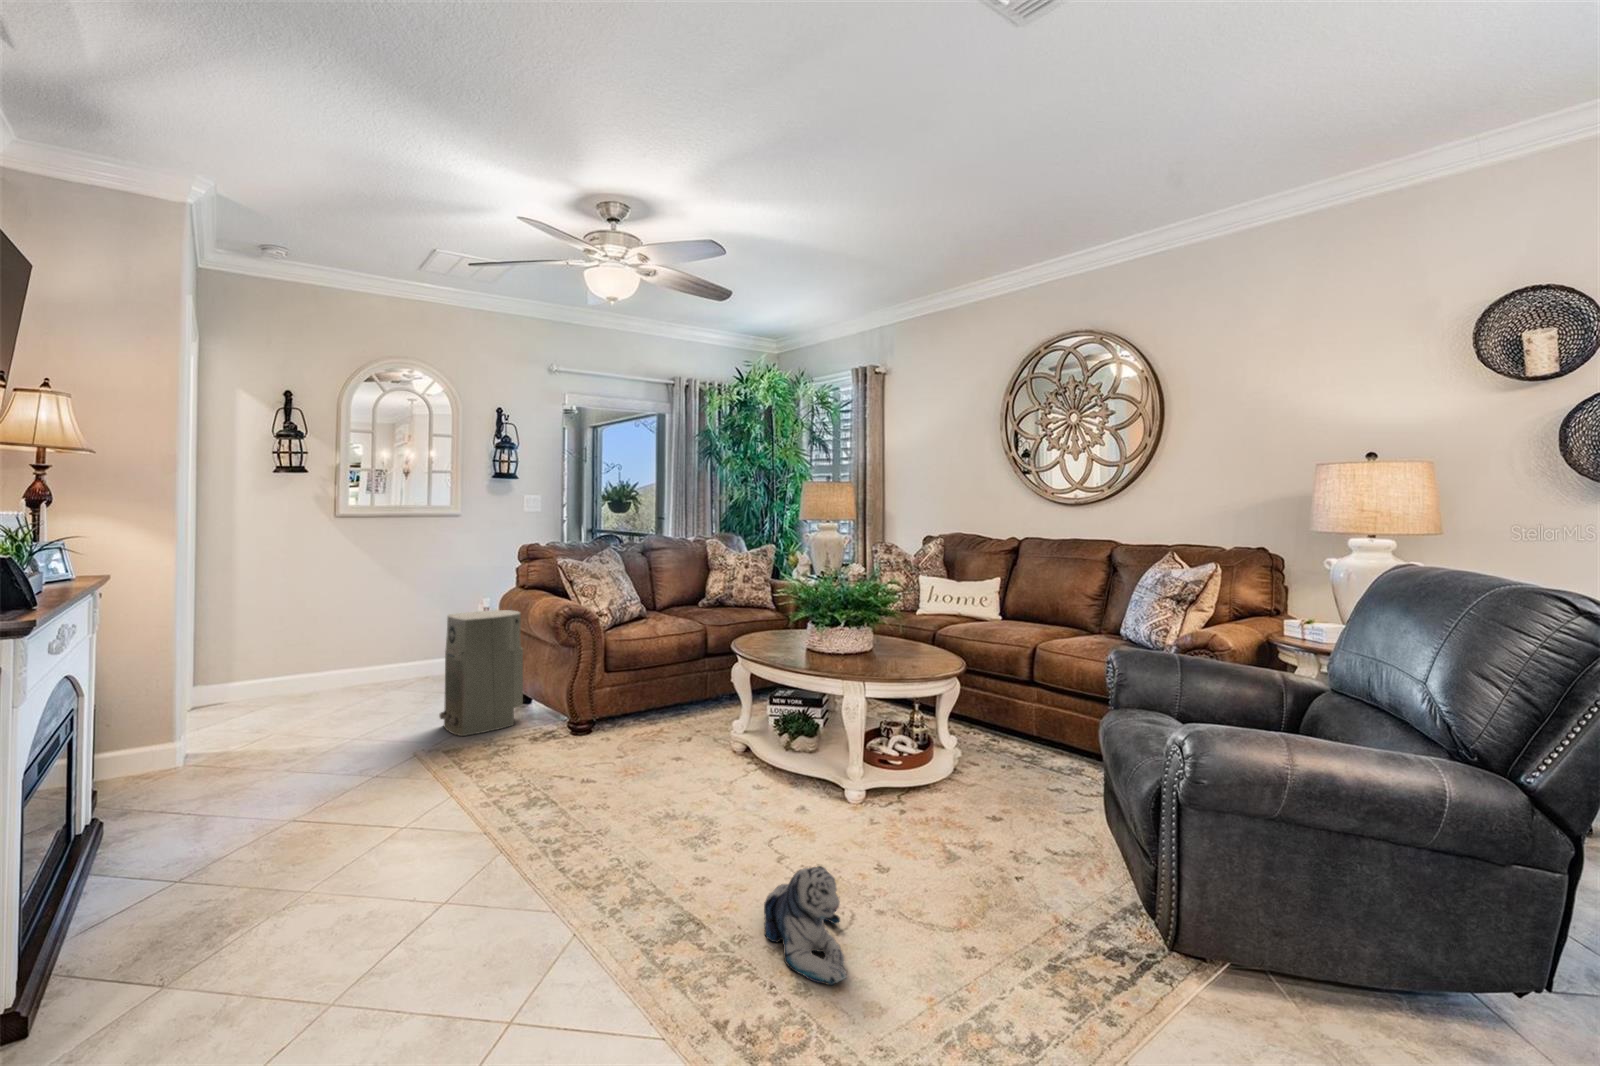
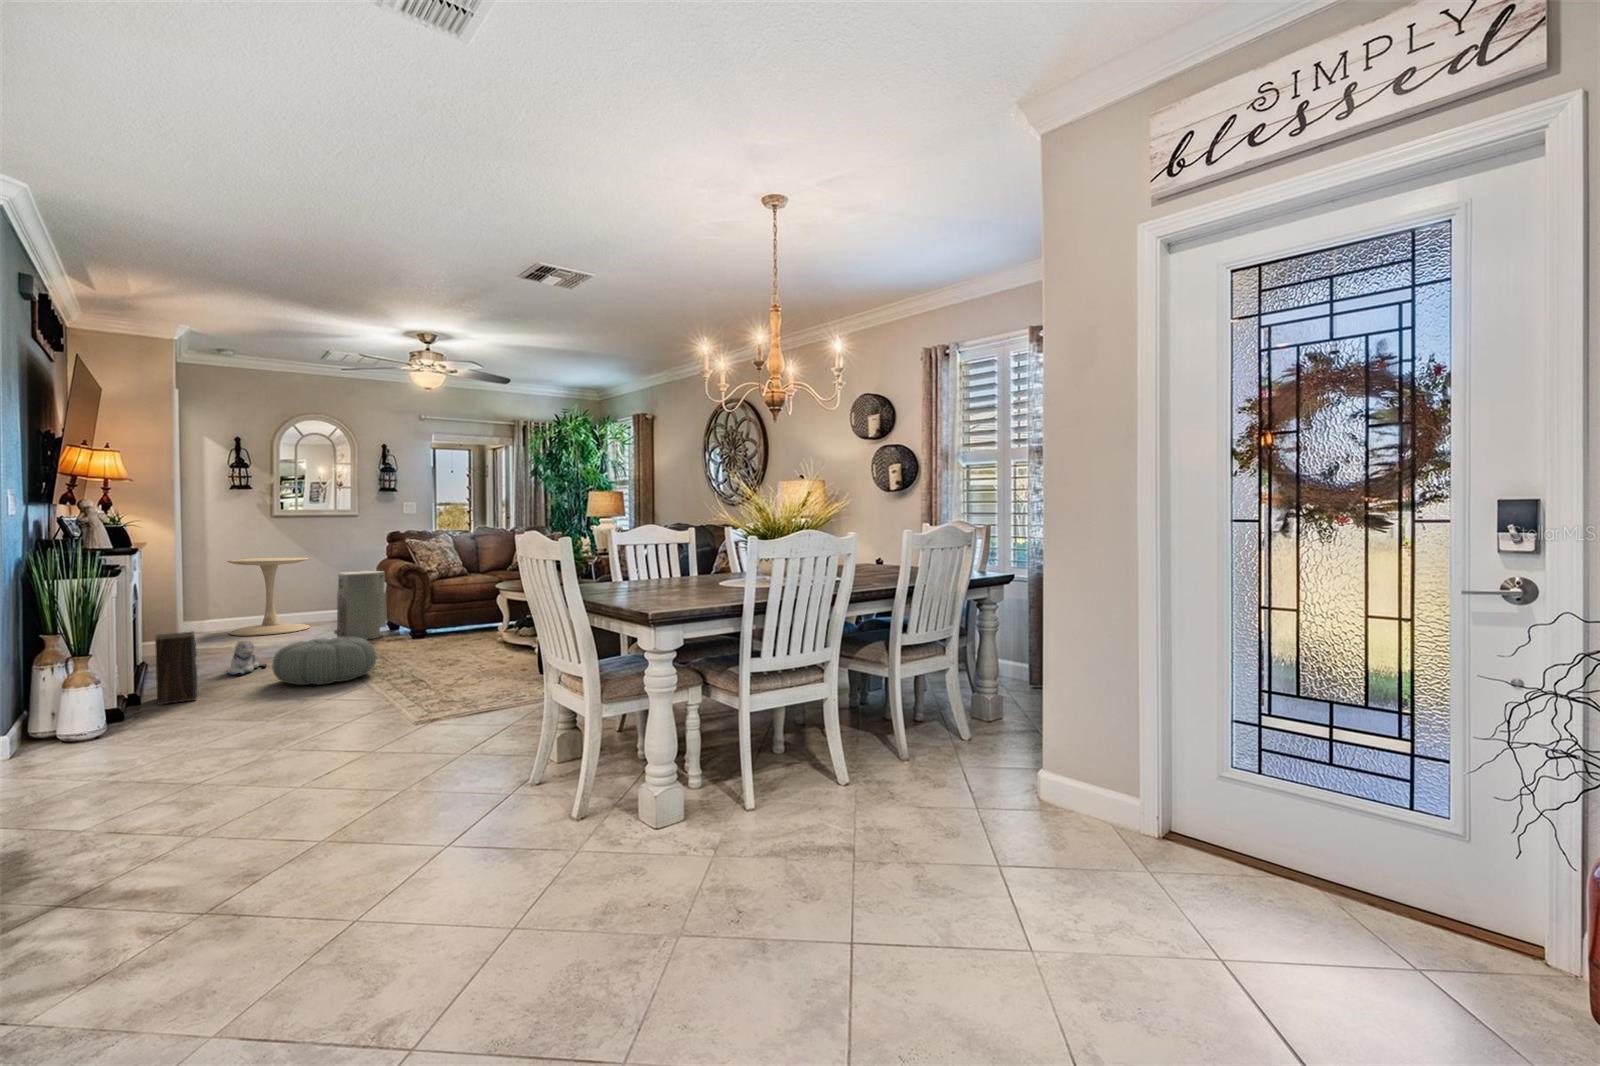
pedestal table: none [269,580,394,712] -> present [228,557,310,636]
pouf: none [349,782,562,924] -> present [272,637,376,685]
speaker: none [58,805,173,1029] -> present [155,631,197,705]
plush toy: present [764,866,847,985] -> present [228,641,267,675]

